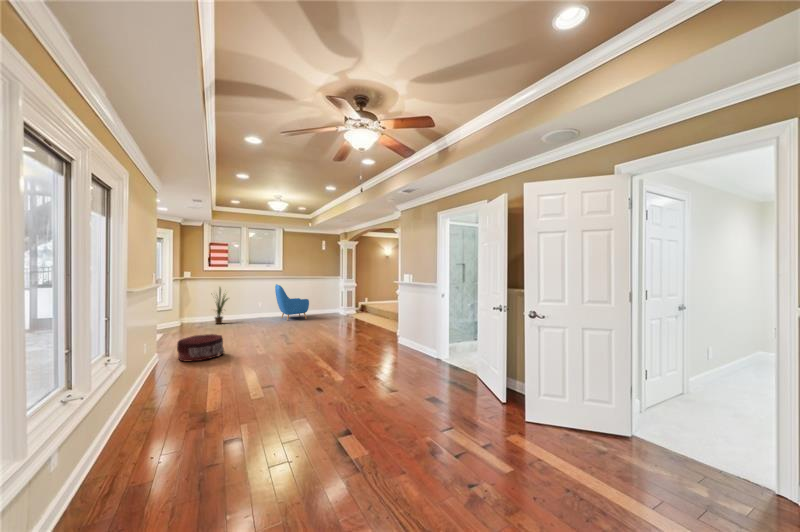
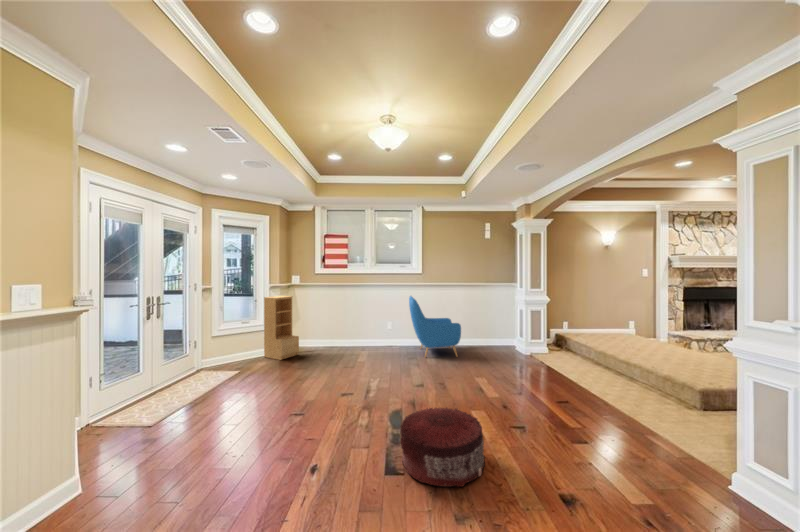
bookshelf: none [167,286,195,329] -> present [264,296,299,360]
house plant: present [215,288,228,324] -> none [315,296,346,353]
pouf: present [177,334,224,362] -> present [400,408,485,487]

